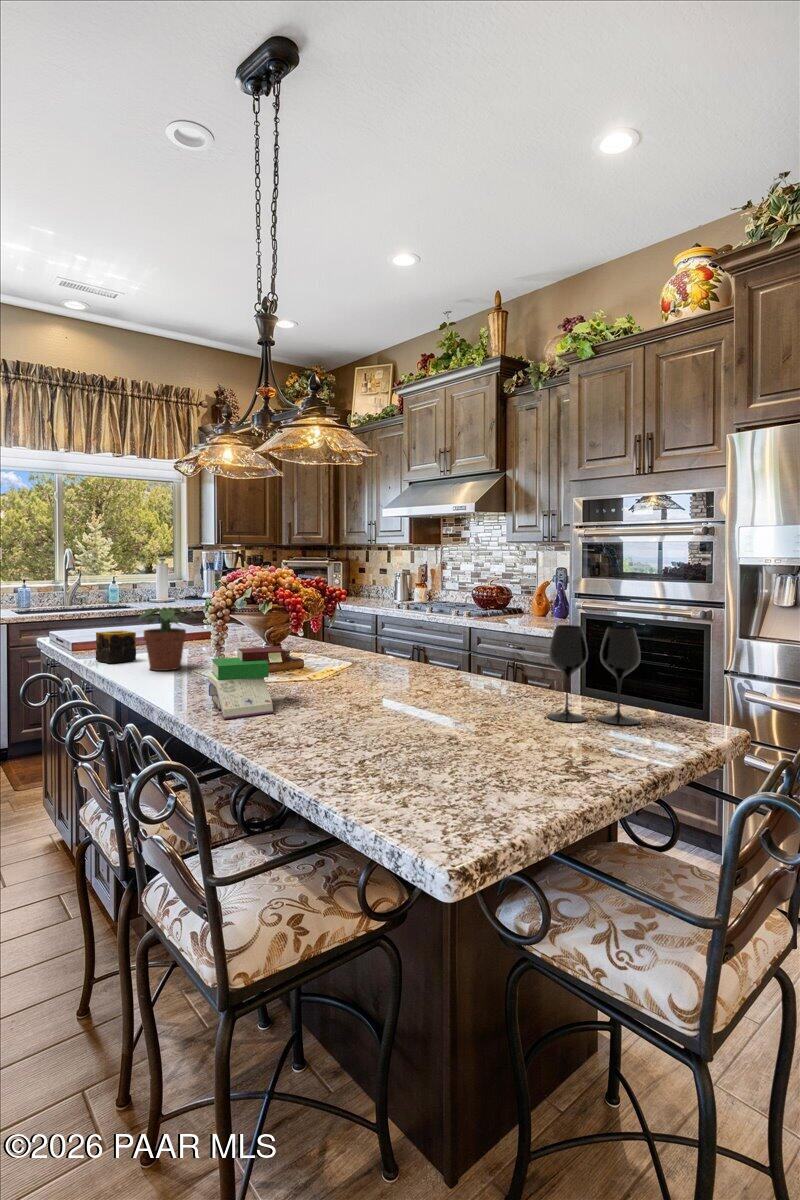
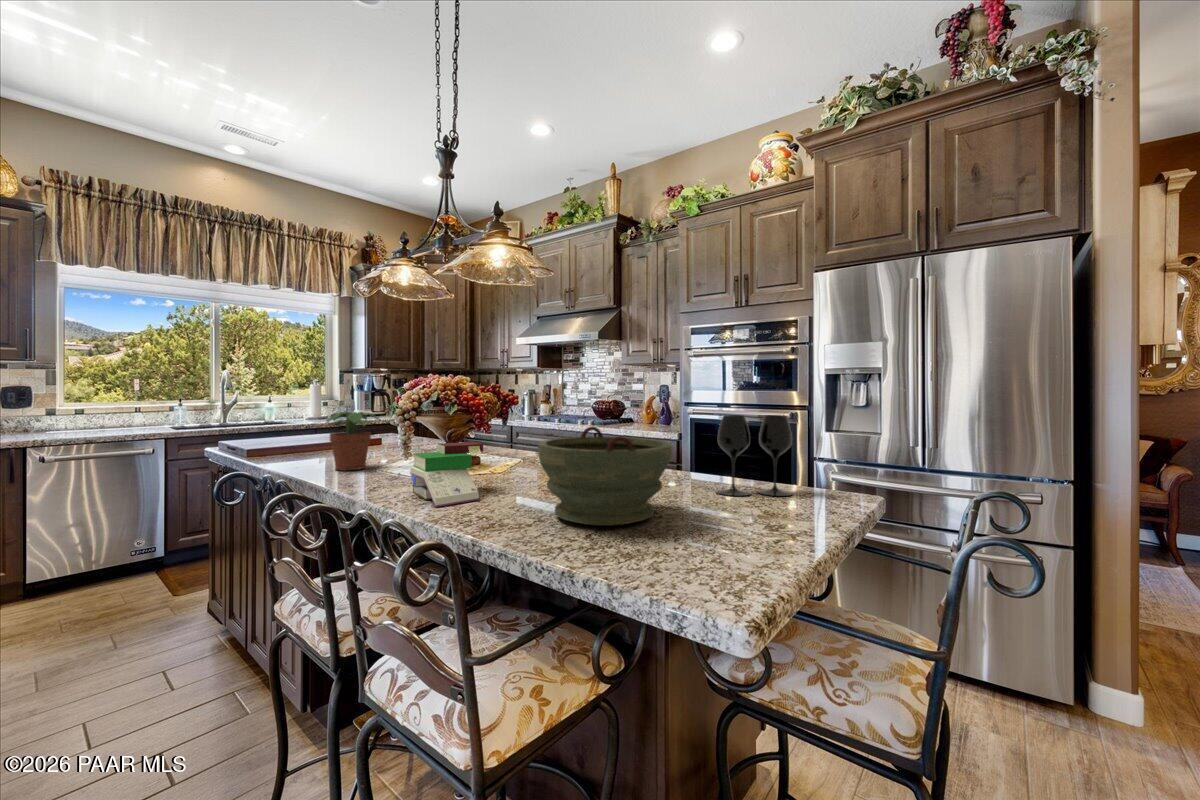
candle: present [96,631,136,663] -> none [276,436,318,466]
bowl: none [319,637,466,751] -> present [538,427,672,526]

